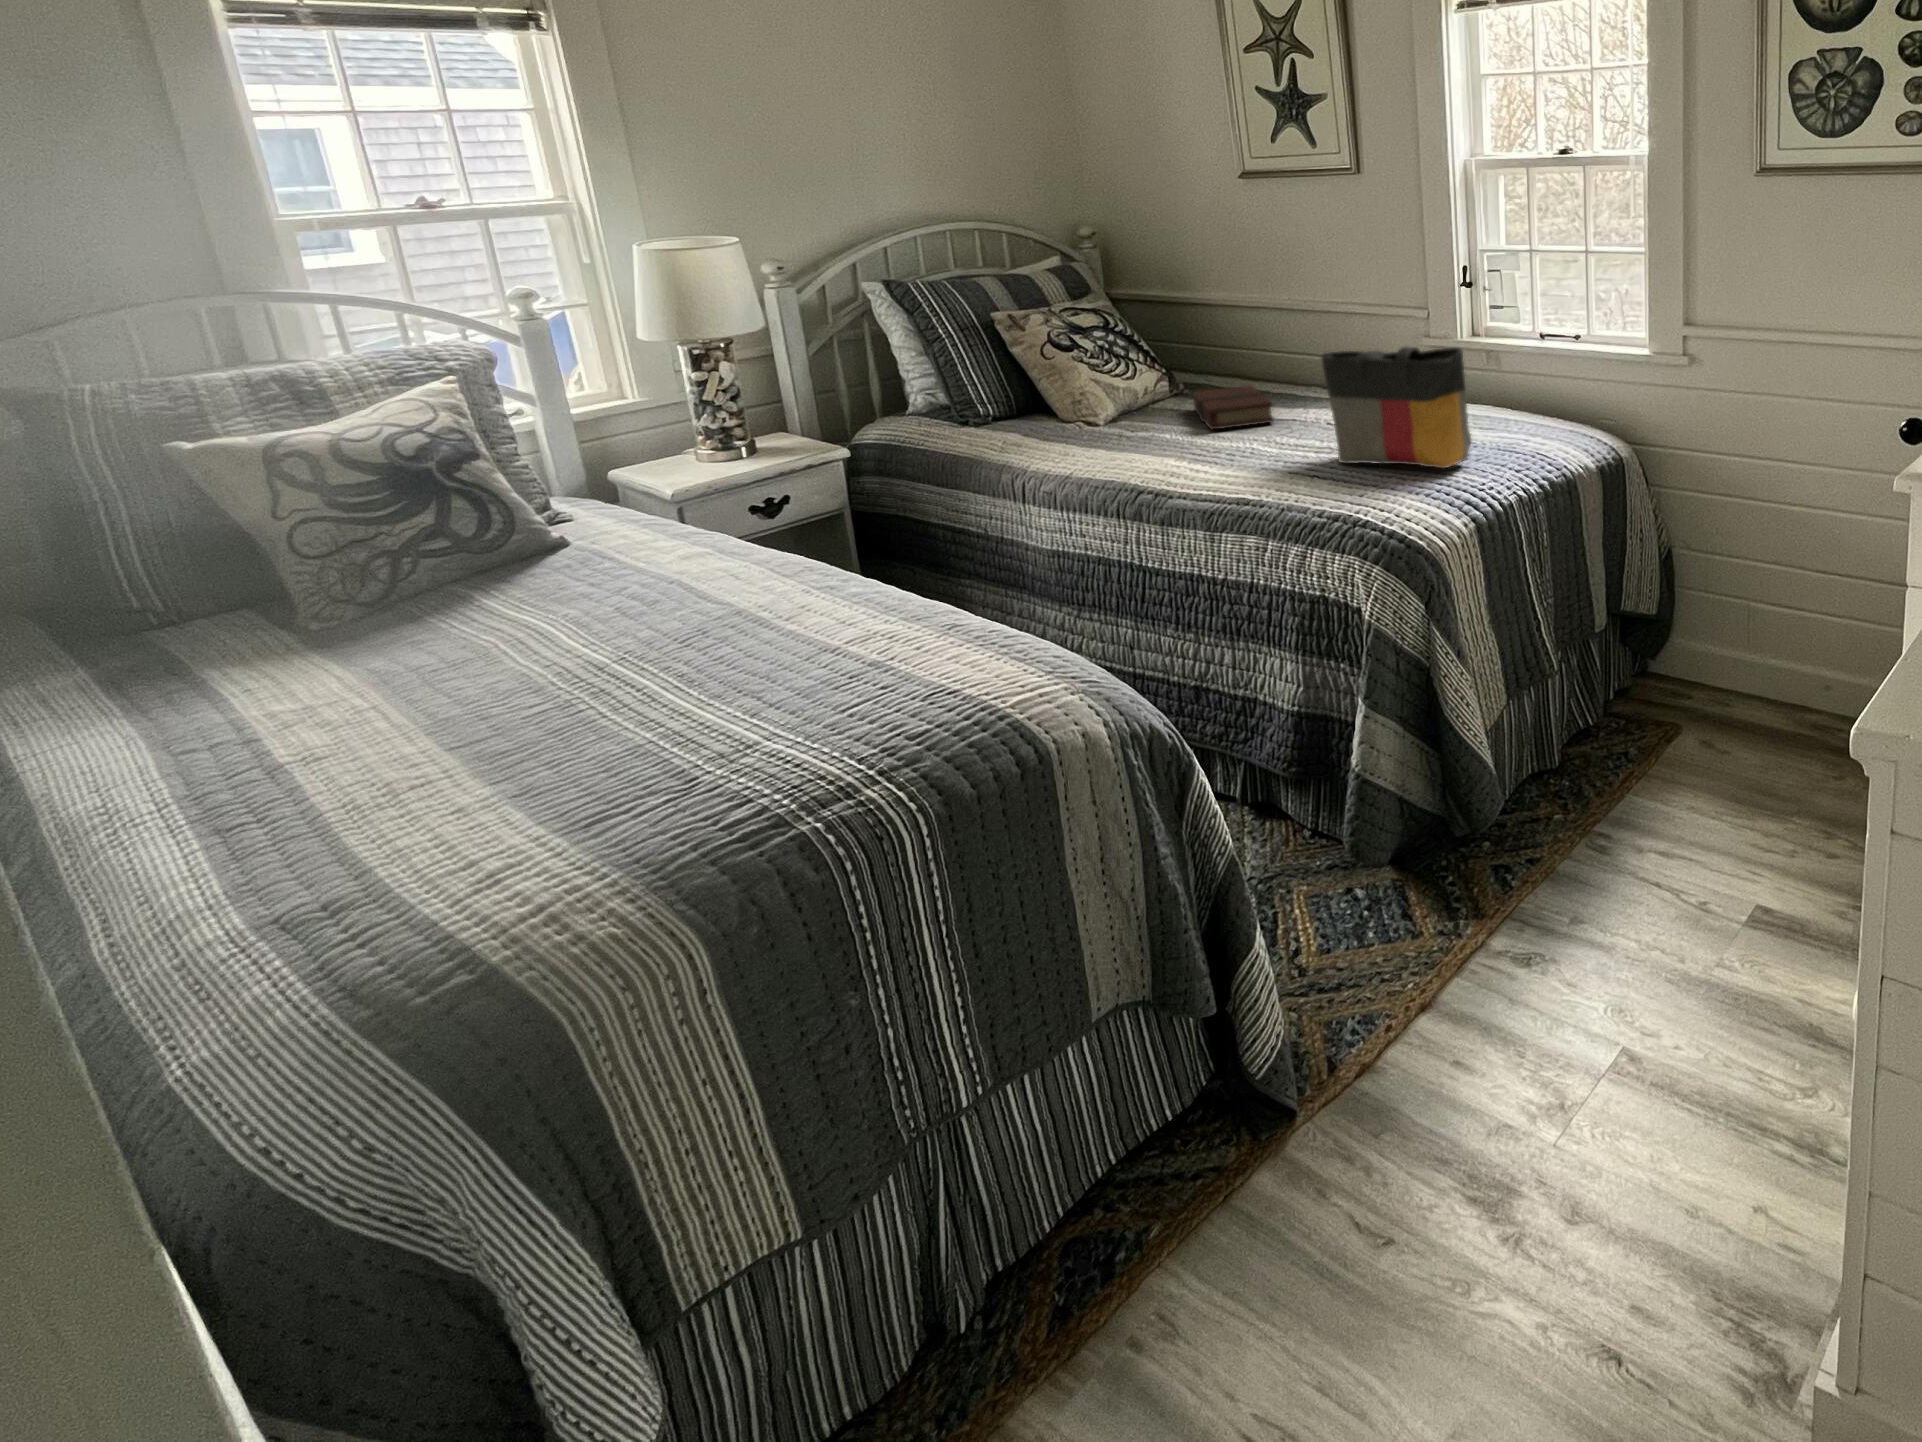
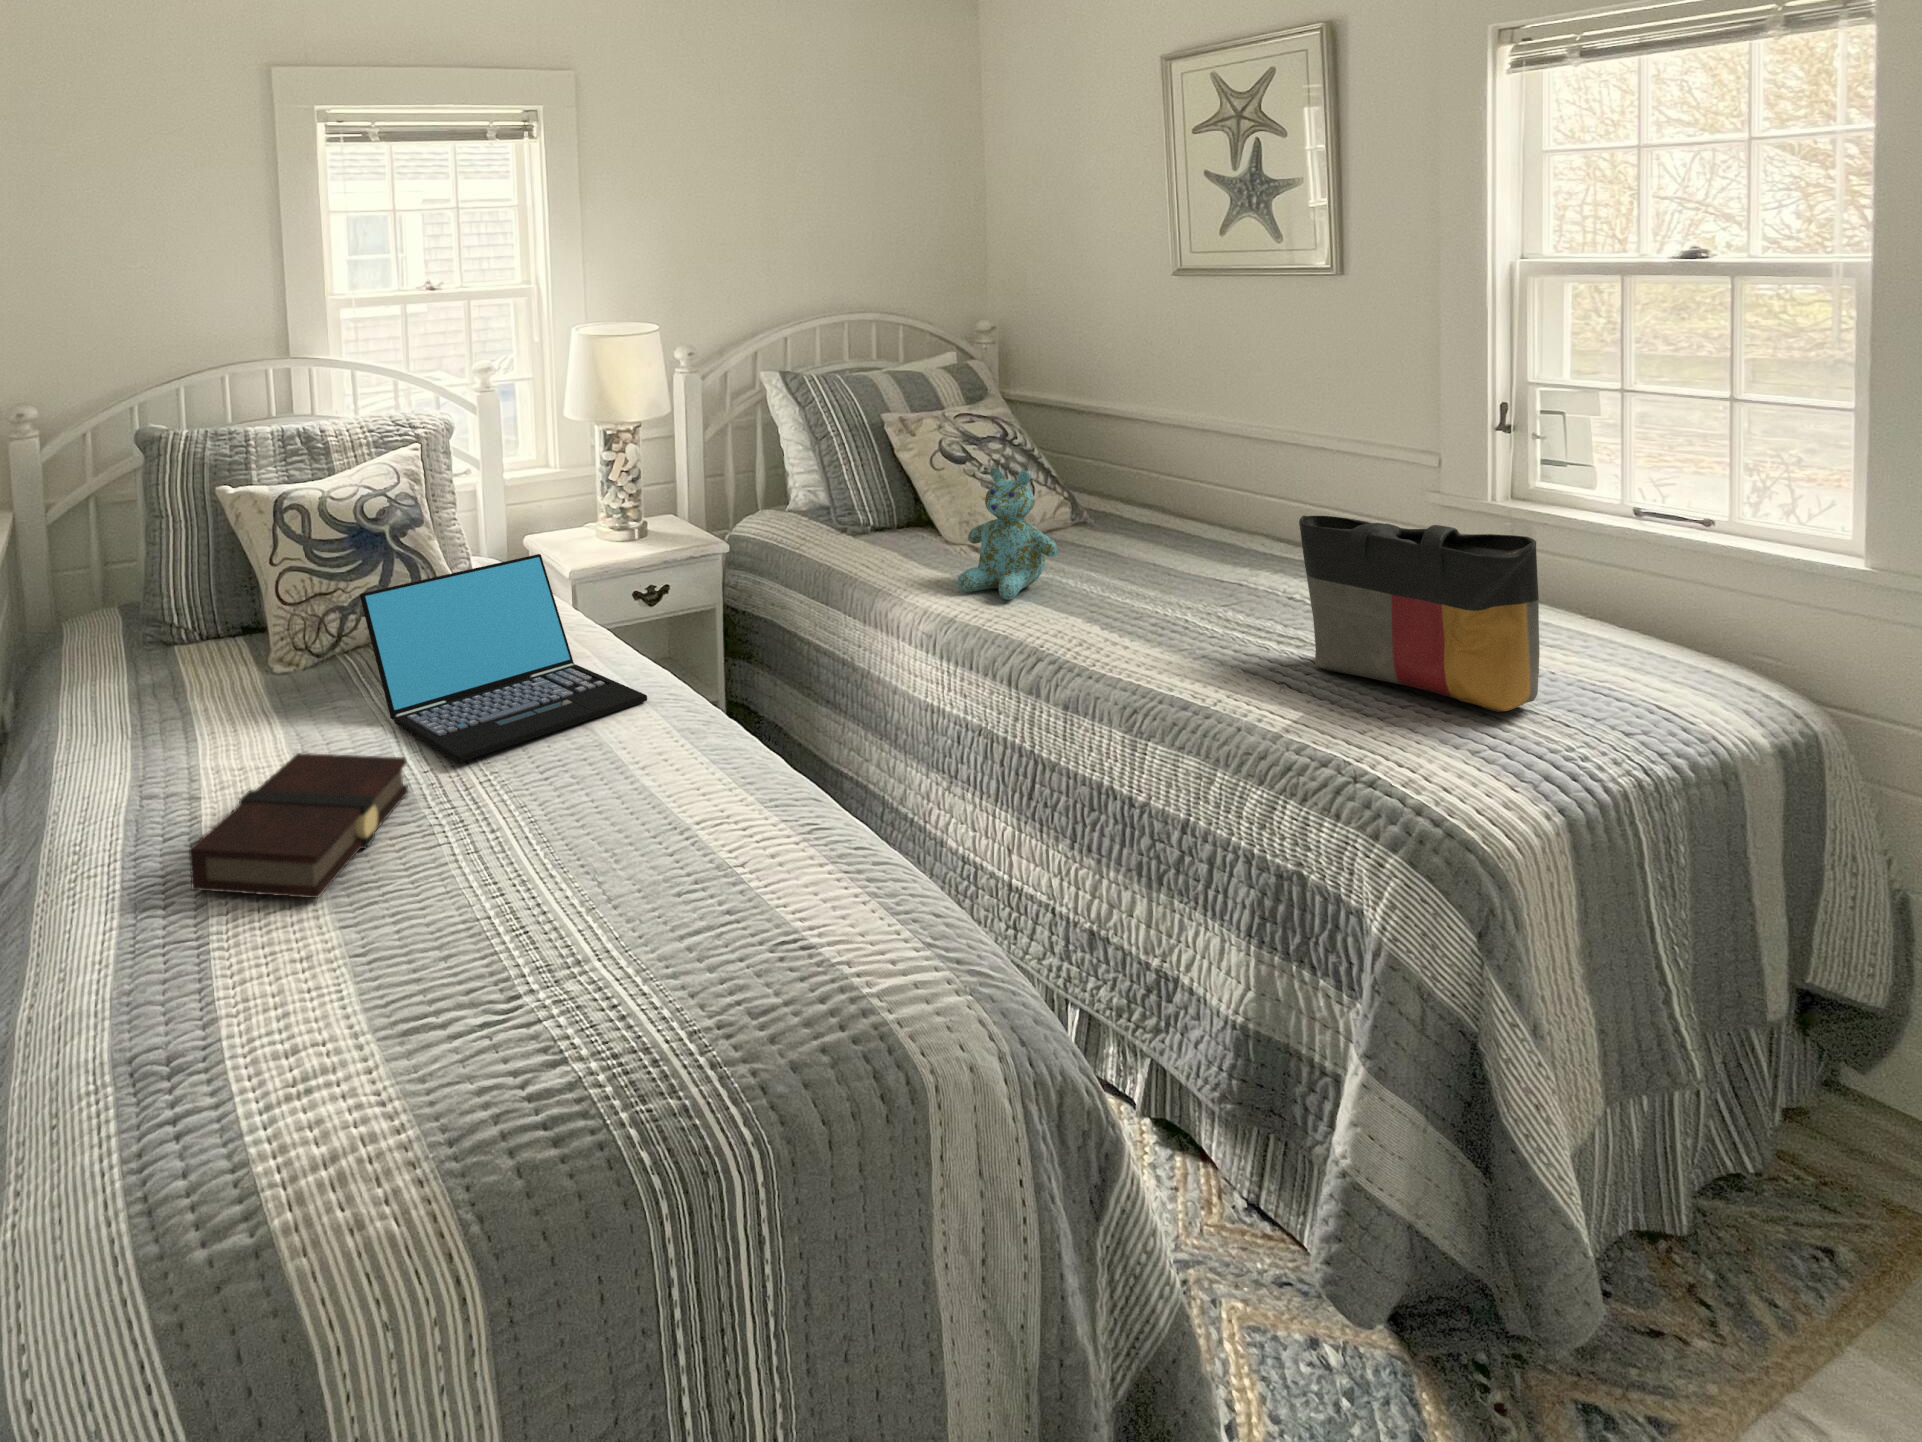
stuffed bear: none [1071,346,1153,455] -> present [958,467,1058,600]
book: present [1193,386,1274,429] -> present [189,753,408,898]
laptop: none [423,460,781,648] -> present [360,554,647,763]

